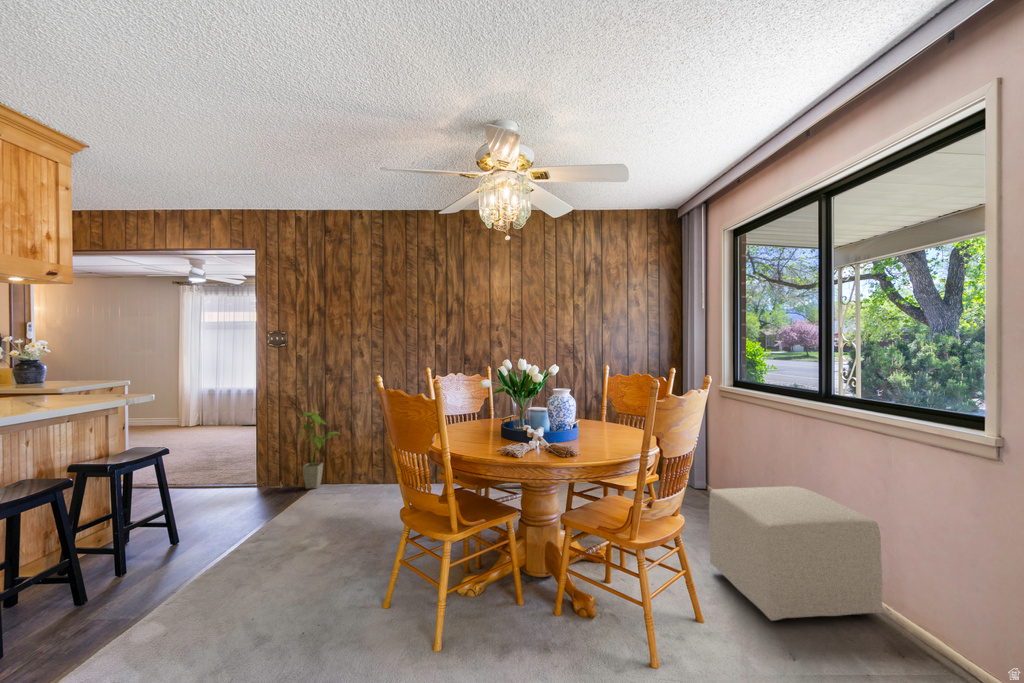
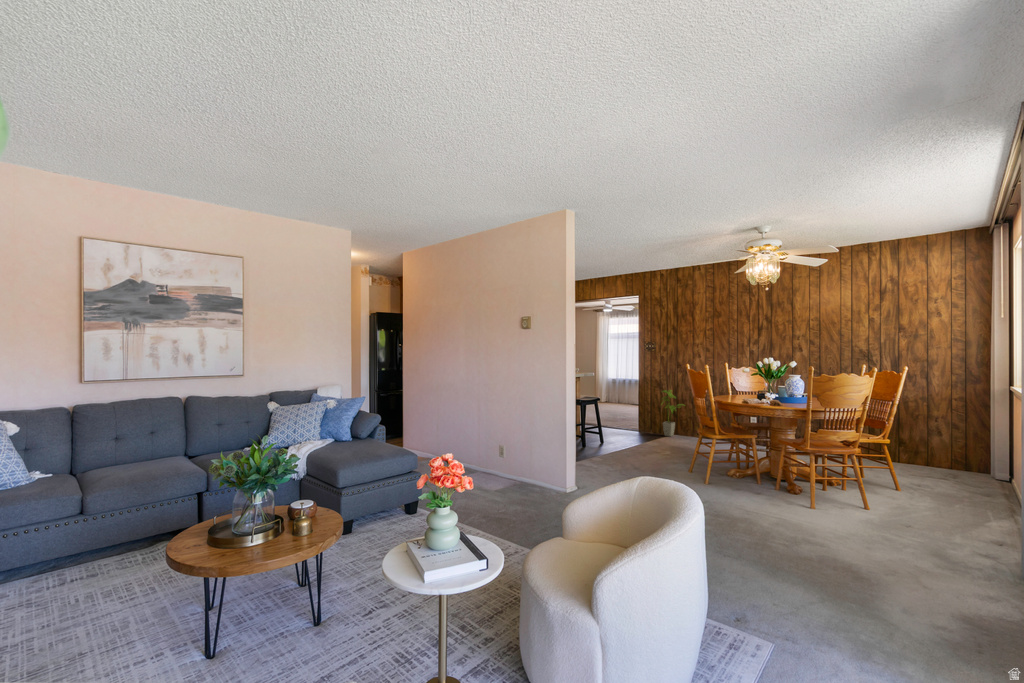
ottoman: present [709,486,882,621] -> none [884,450,983,533]

